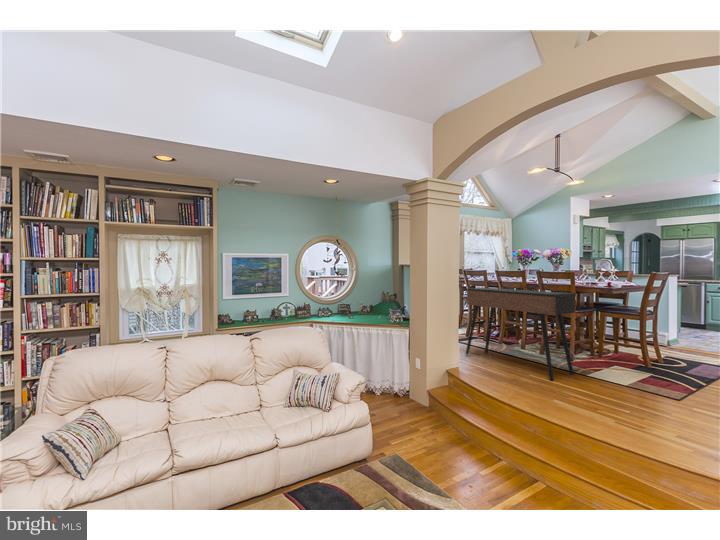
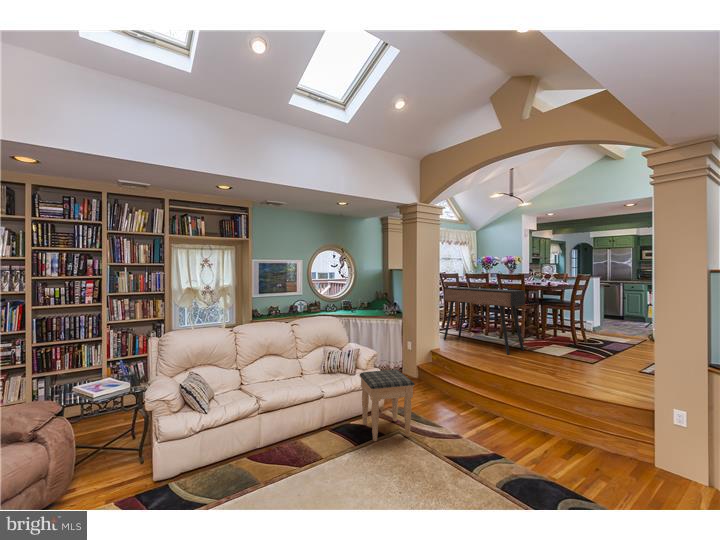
footstool: none [333,407,407,519] -> present [359,370,415,441]

